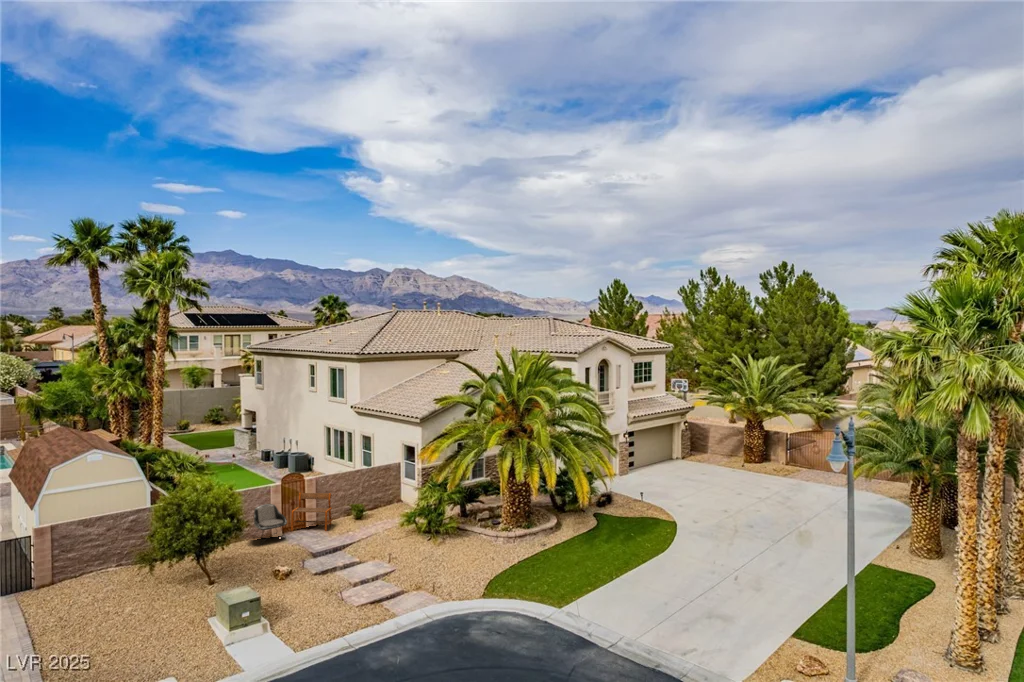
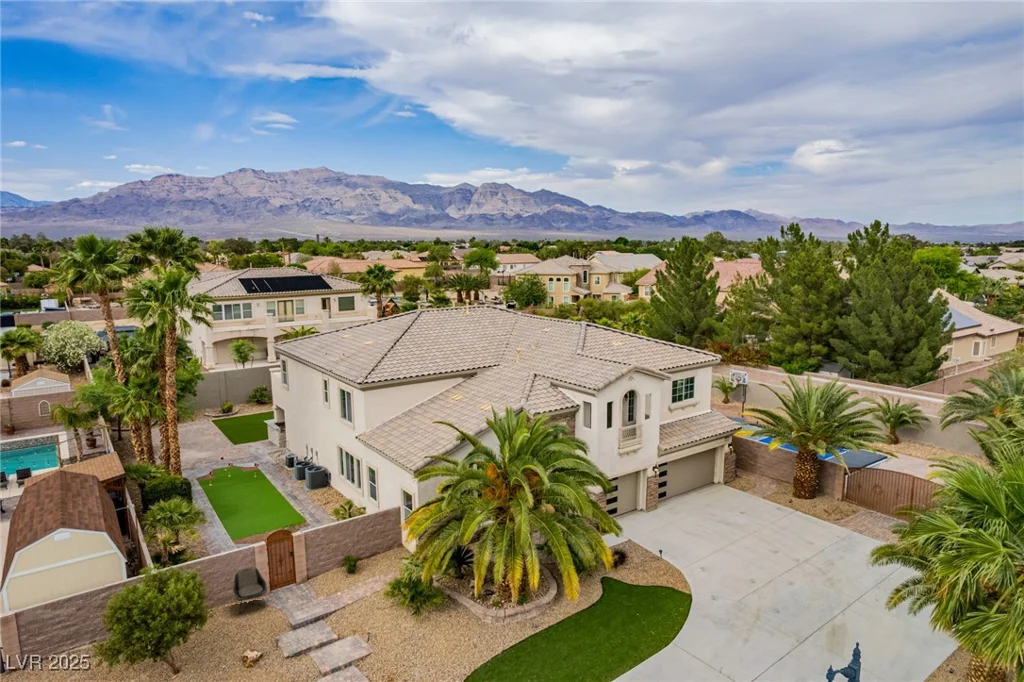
bench: present [291,493,332,531] -> none [276,551,319,595]

